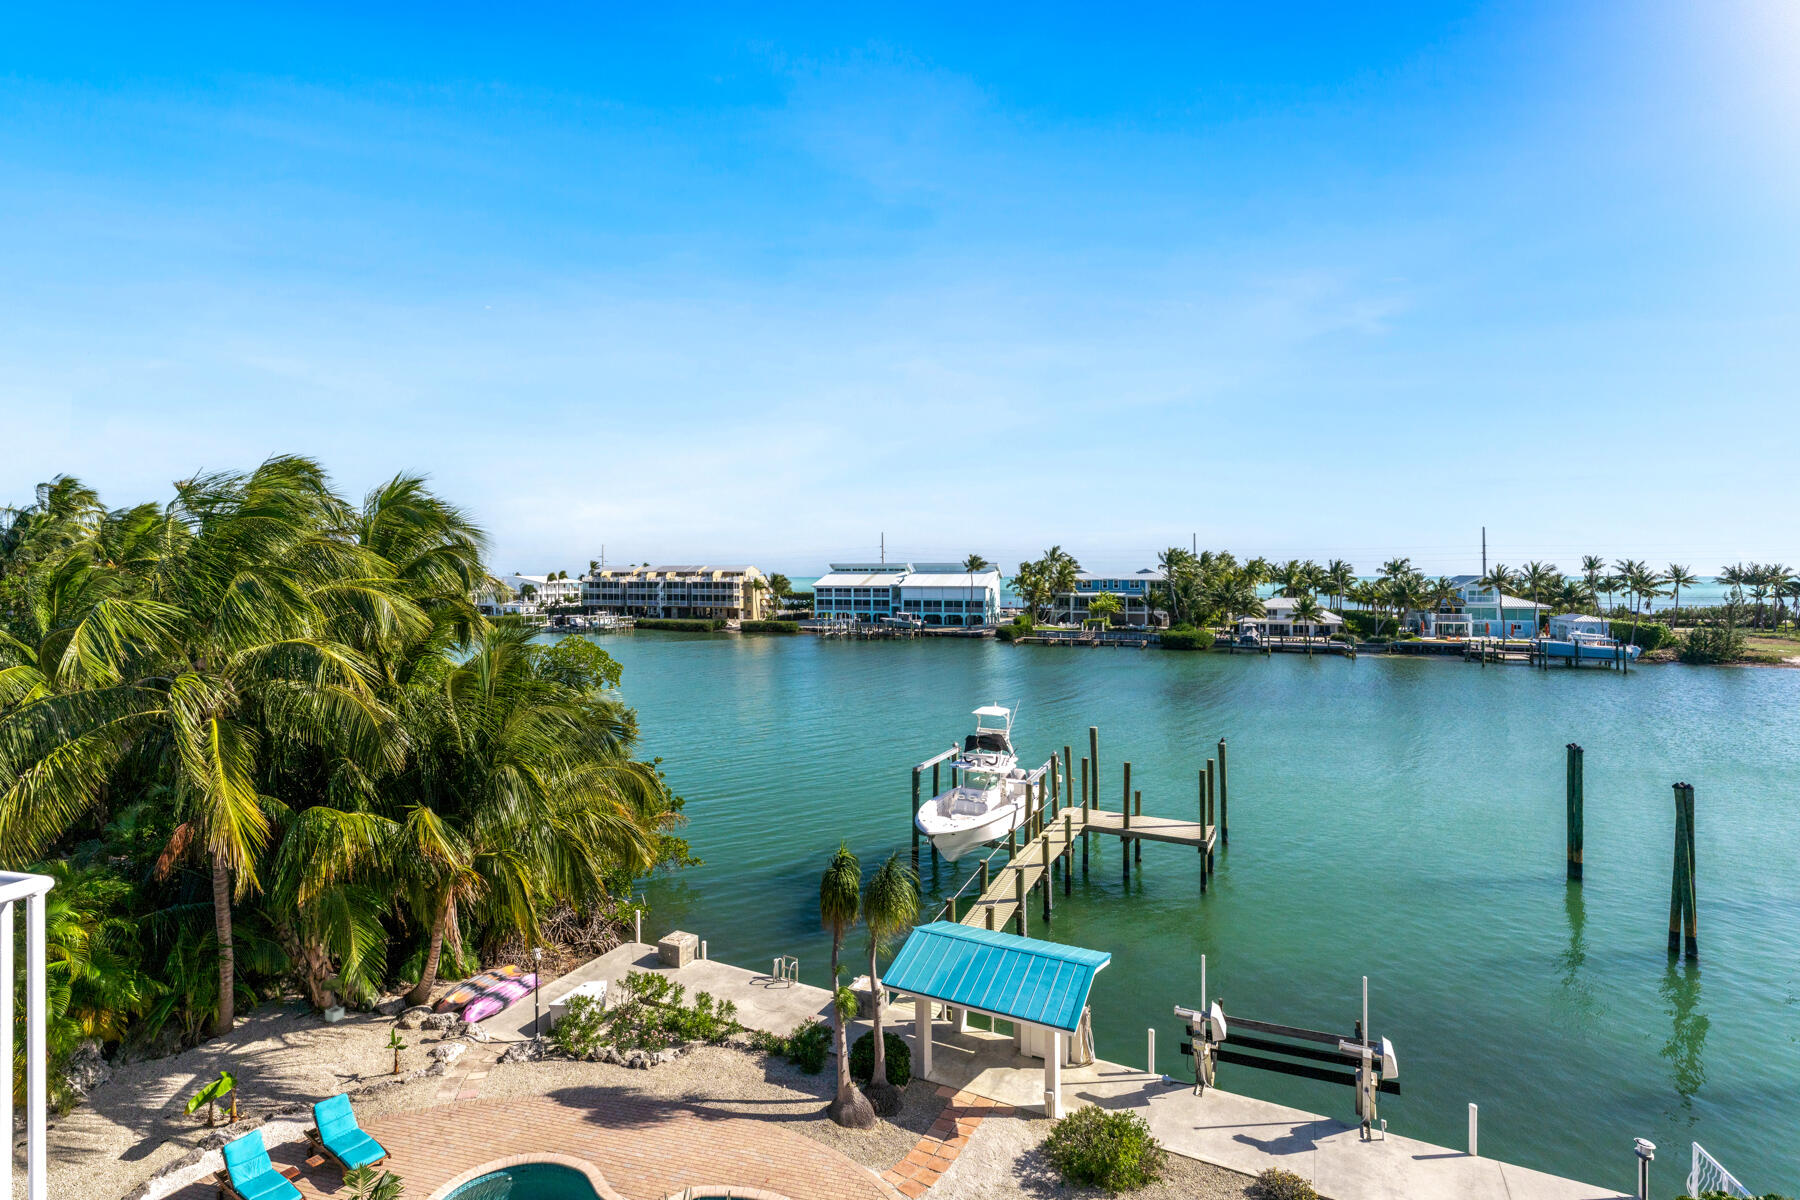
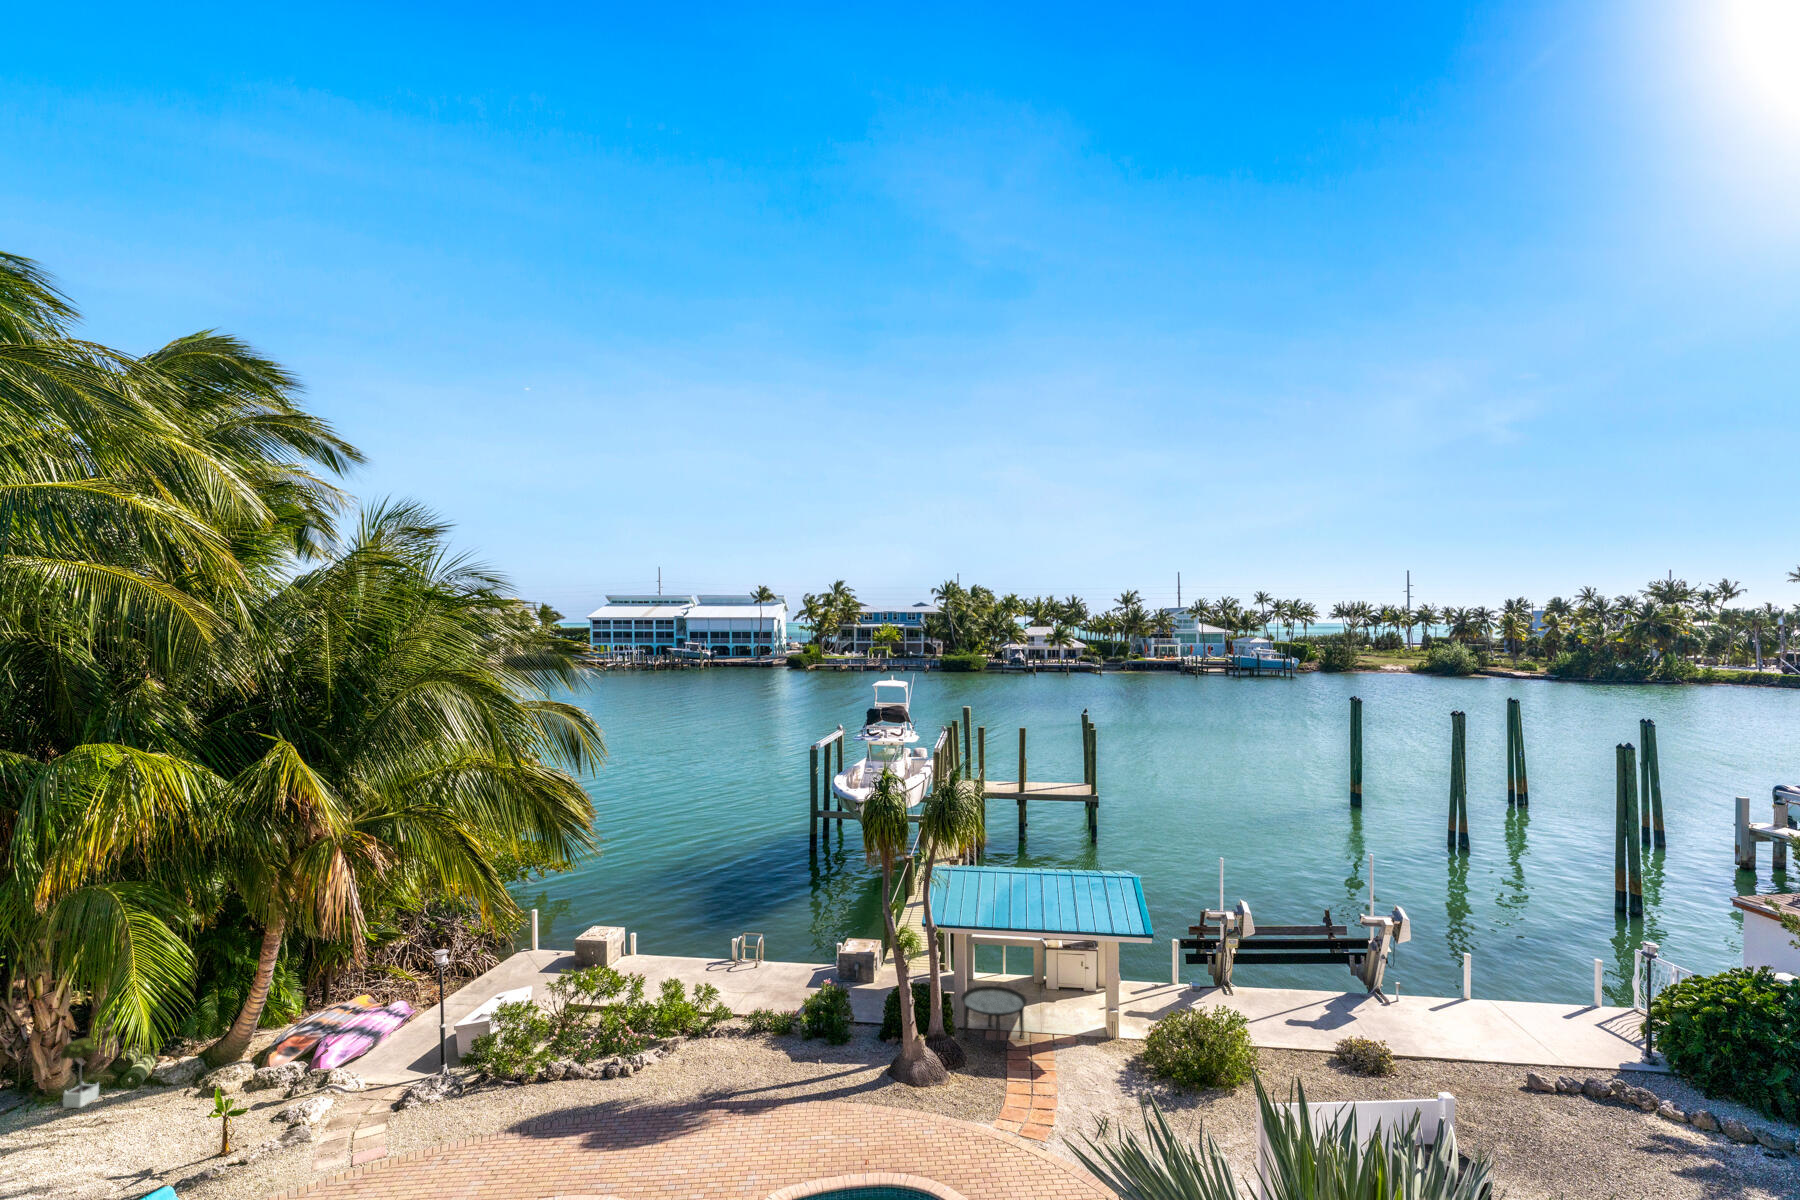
round table: none [914,1047,972,1109] -> present [961,986,1027,1052]

